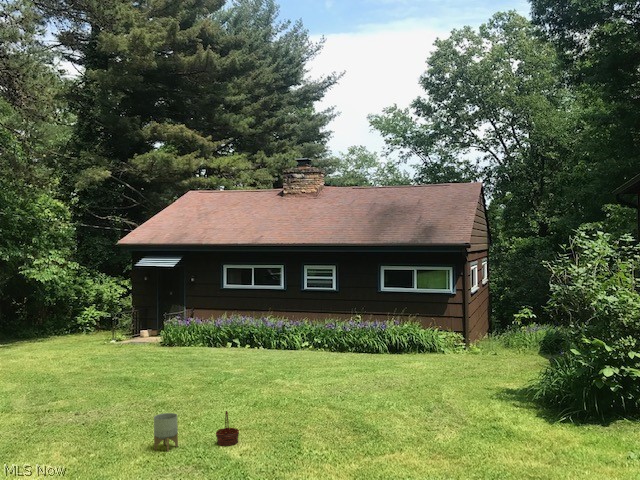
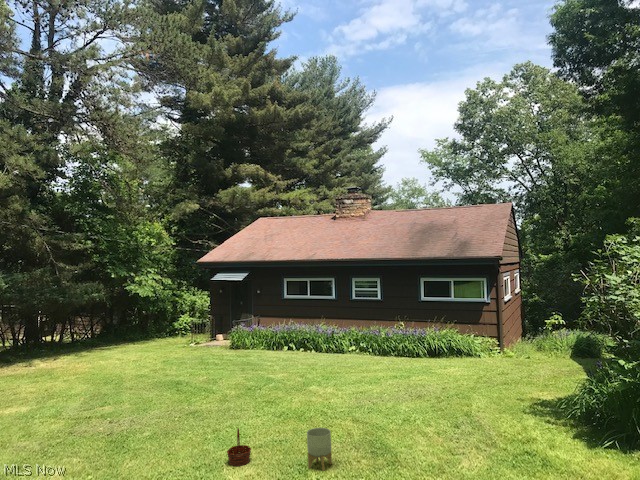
planter: present [154,413,178,452] -> present [307,428,332,471]

